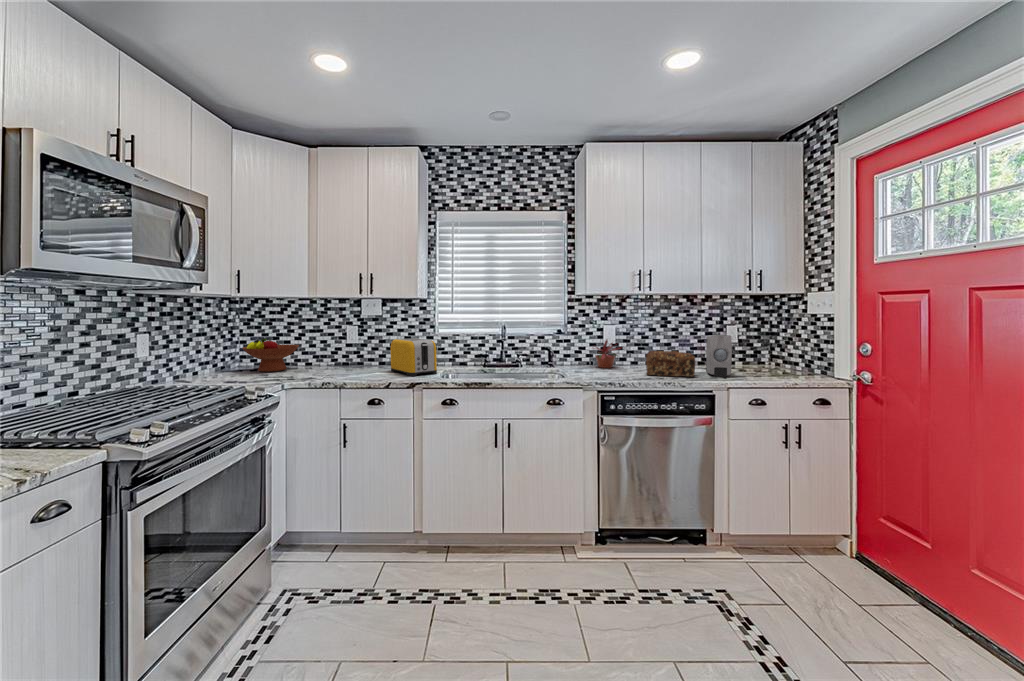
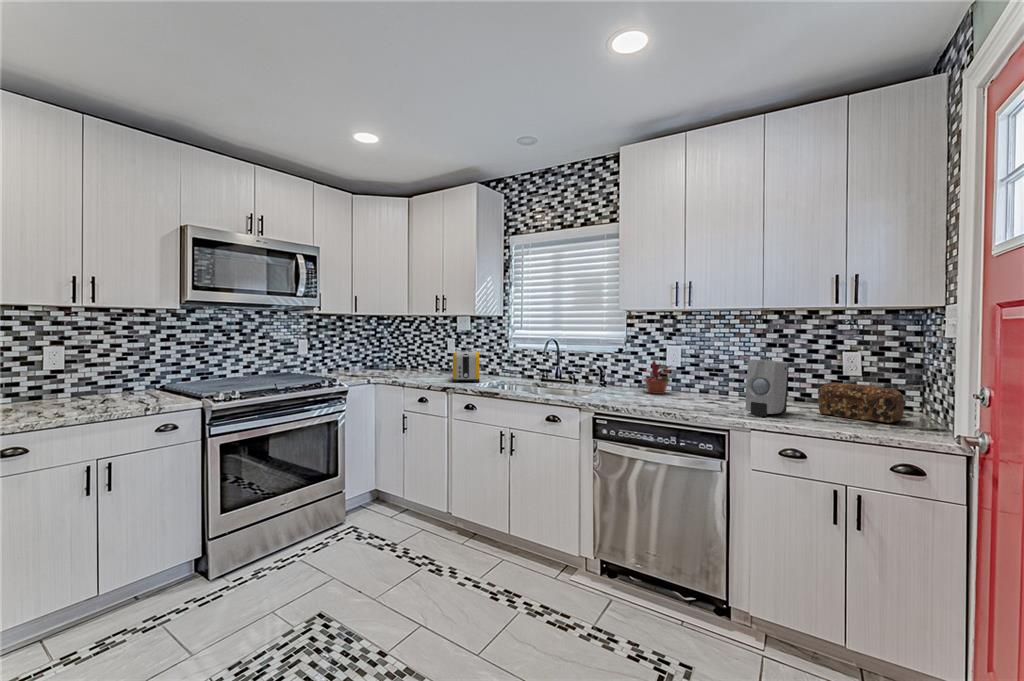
fruit bowl: present [242,338,299,372] -> none [370,346,409,371]
bread loaf: present [646,351,695,377] -> present [818,382,904,422]

